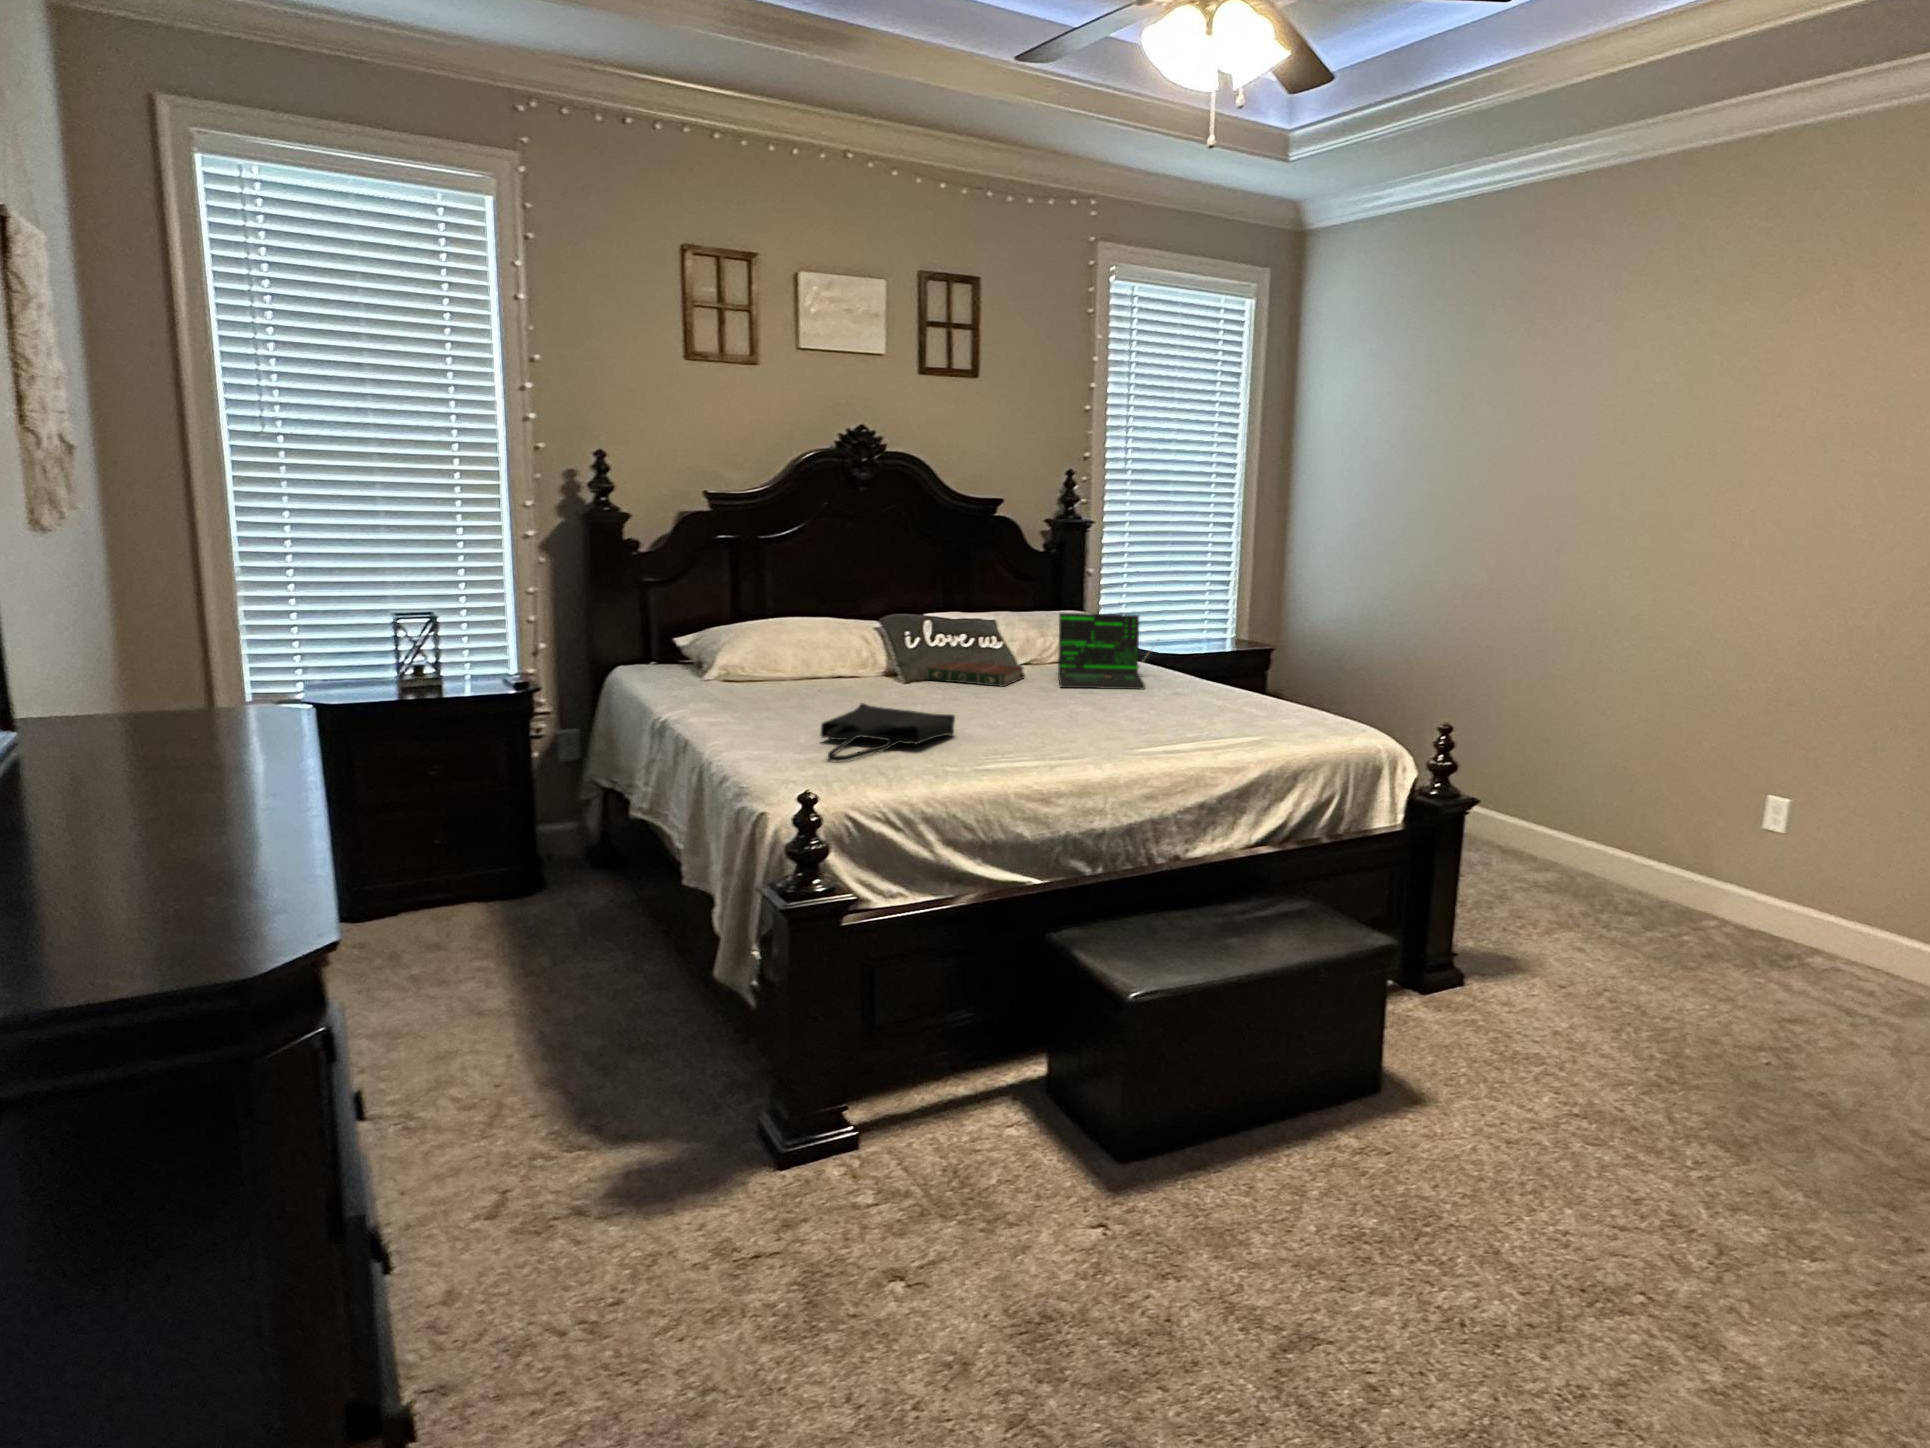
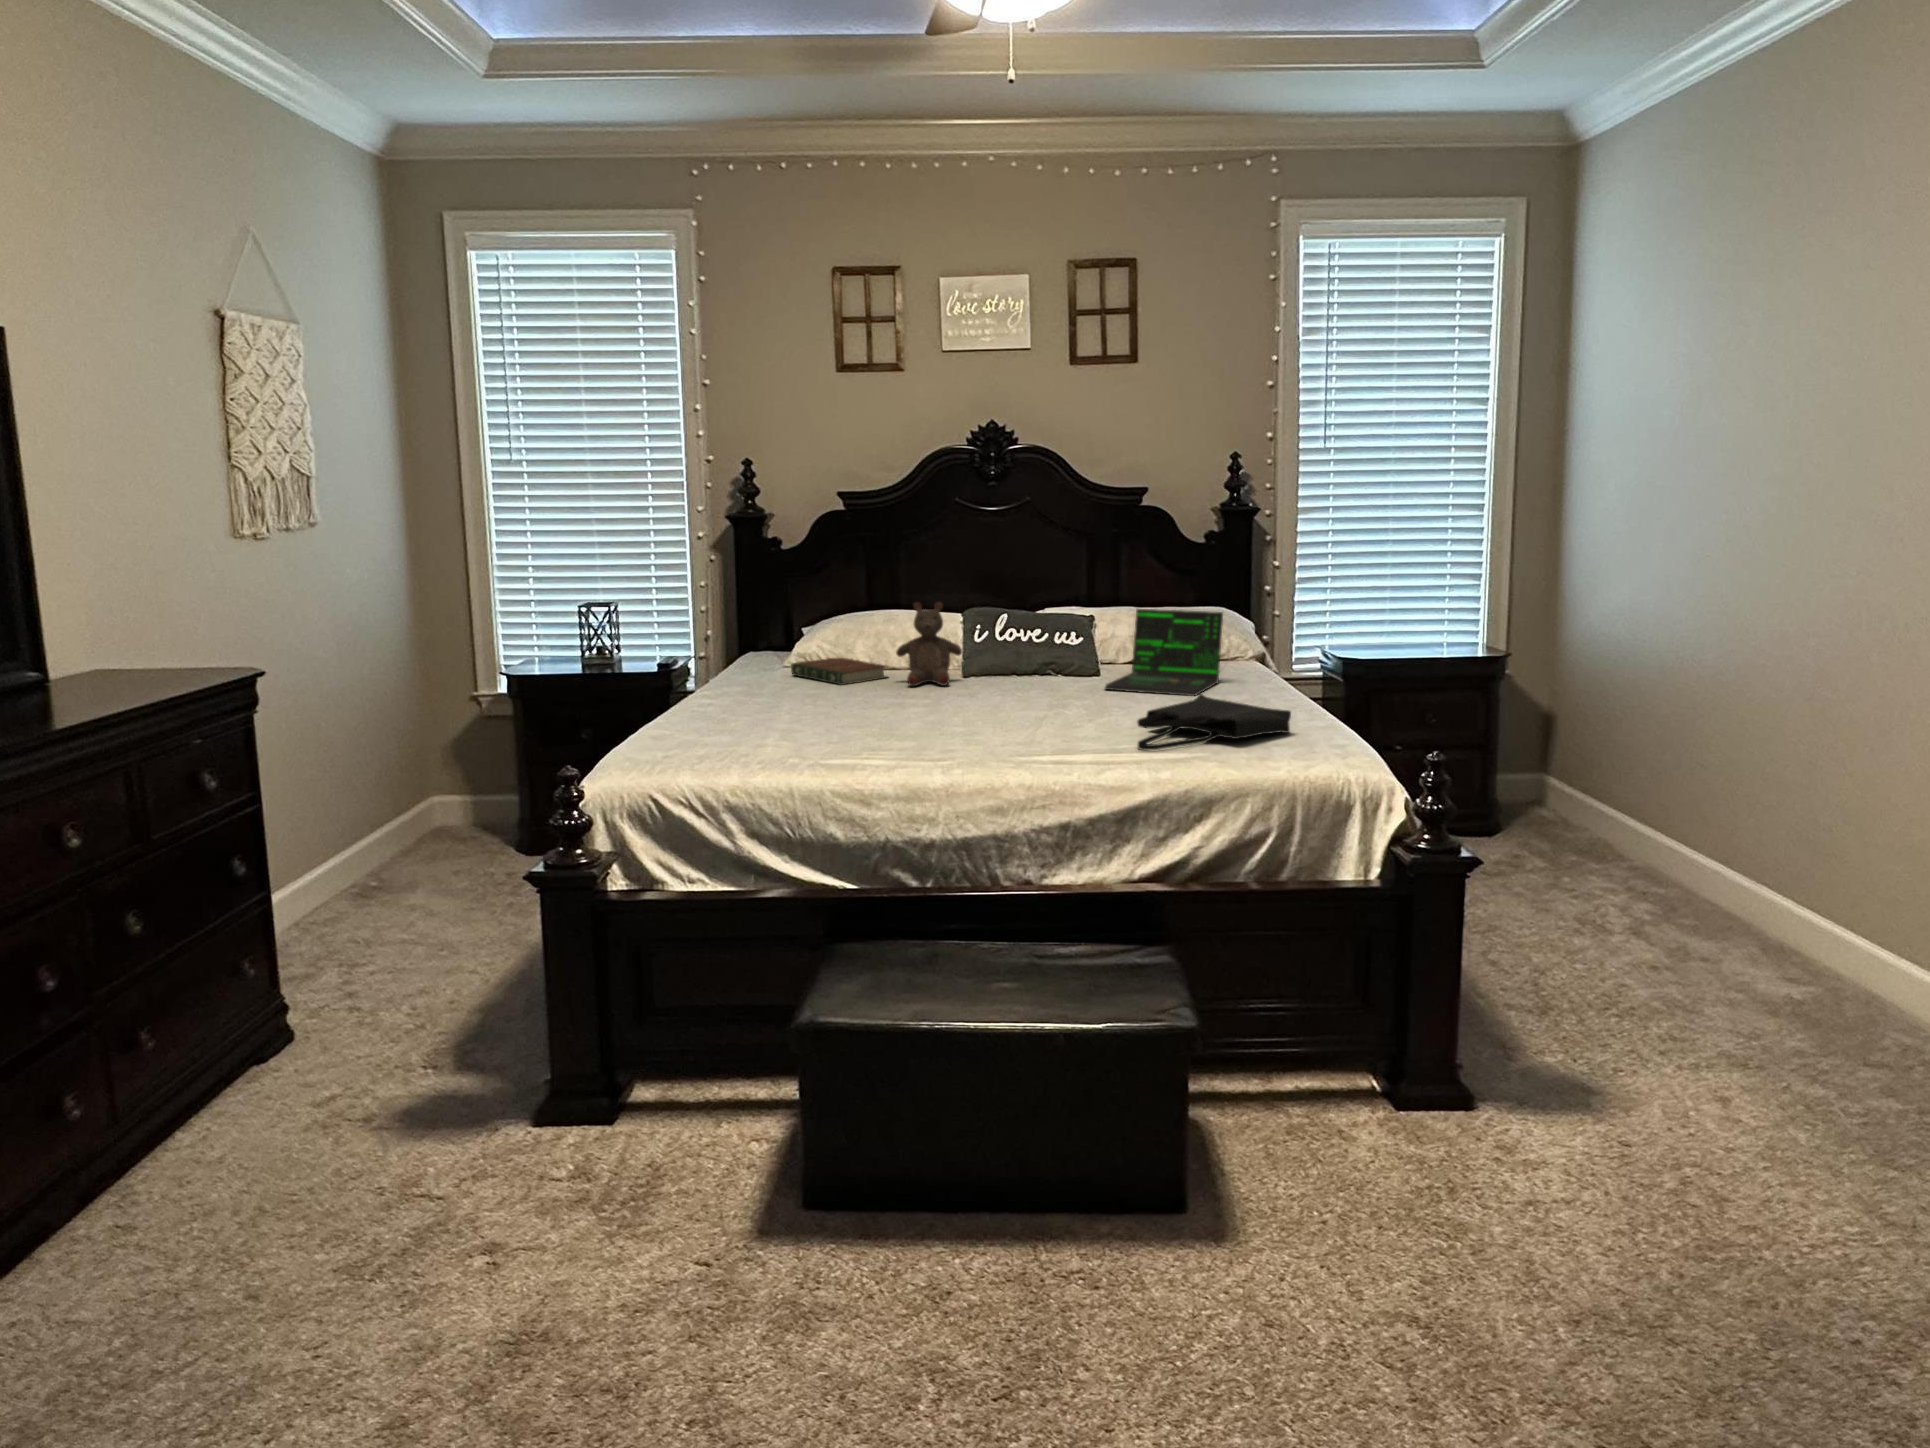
stuffed bear: none [850,609,913,693] -> present [896,602,962,686]
book: present [926,663,1024,687] -> present [791,658,887,685]
tote bag: present [821,703,955,762] -> present [1137,694,1291,750]

